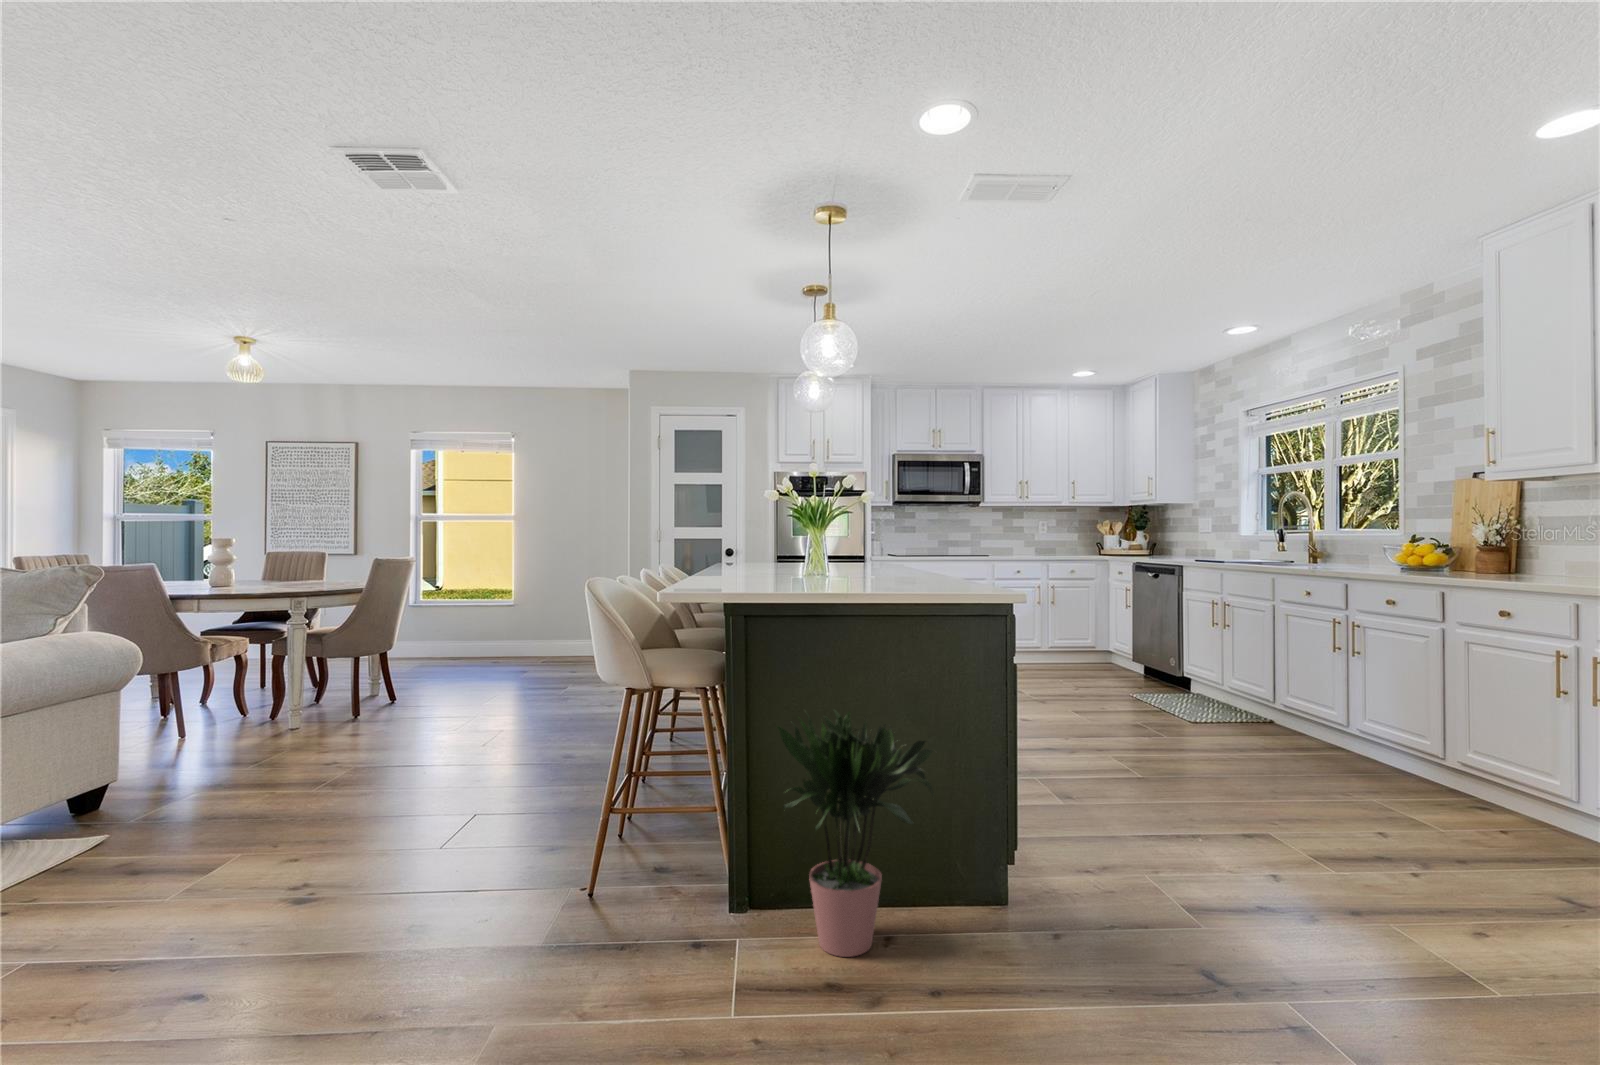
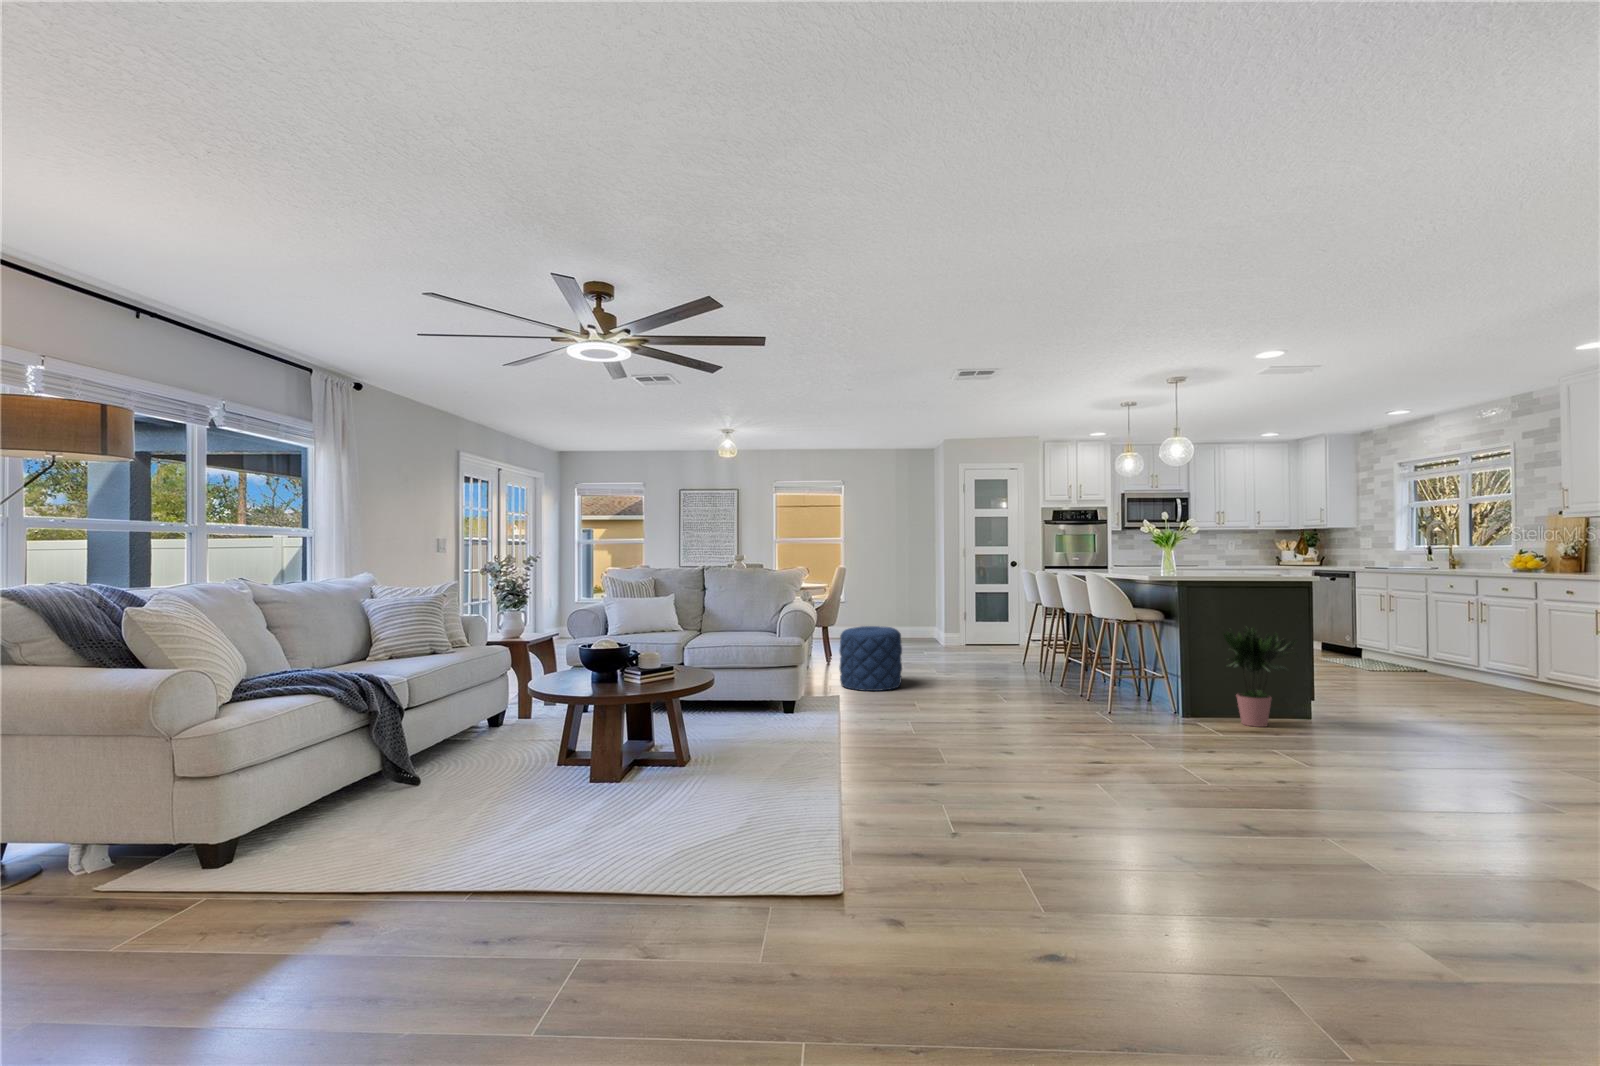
pouf: none [196,669,345,805] -> present [839,626,902,691]

